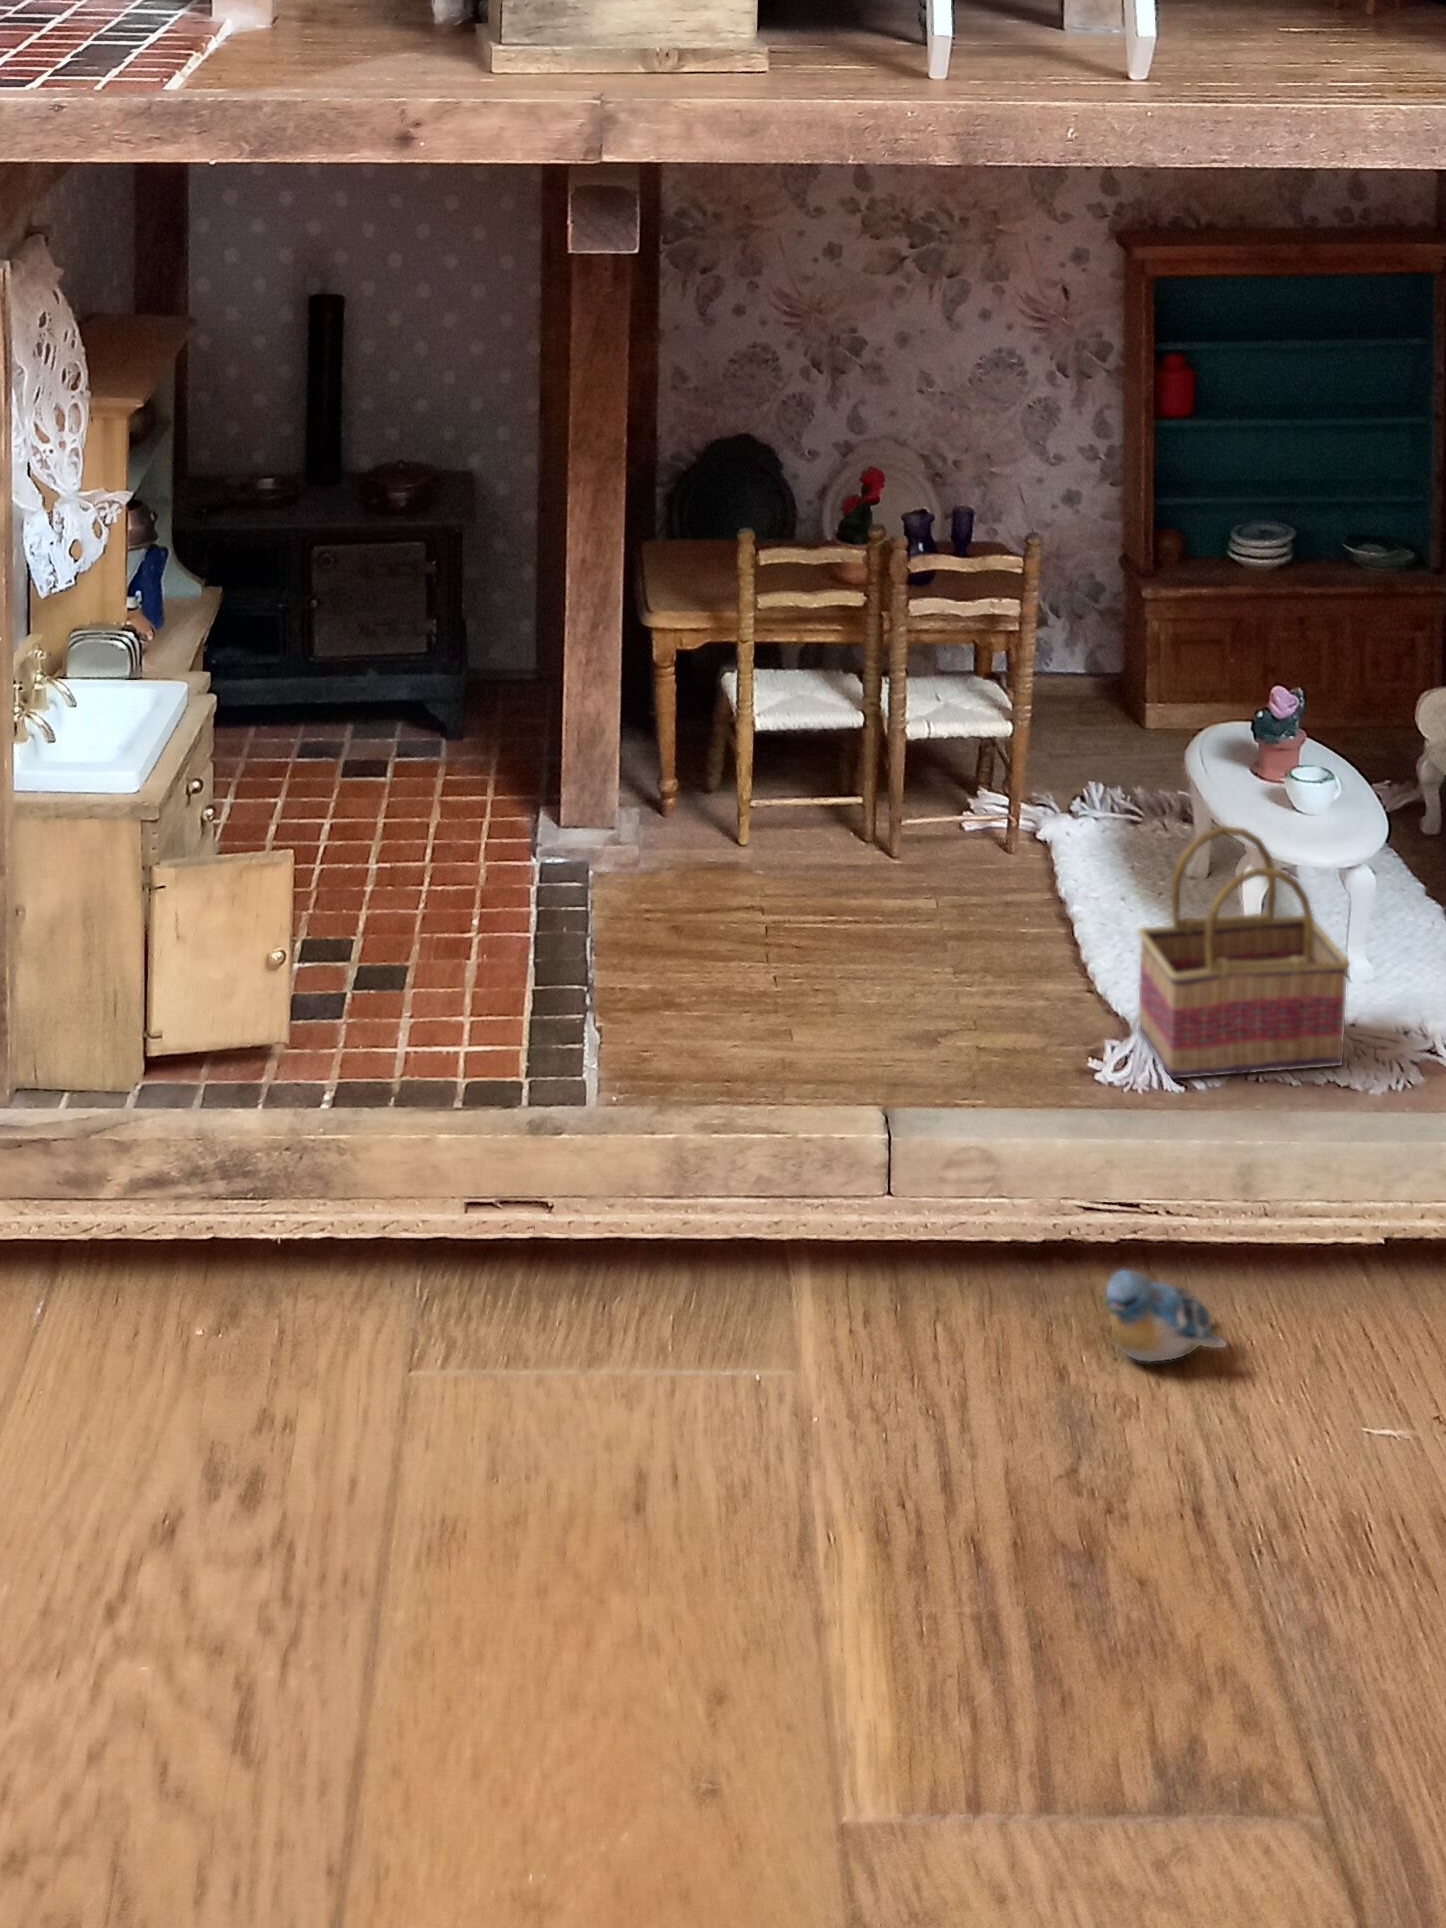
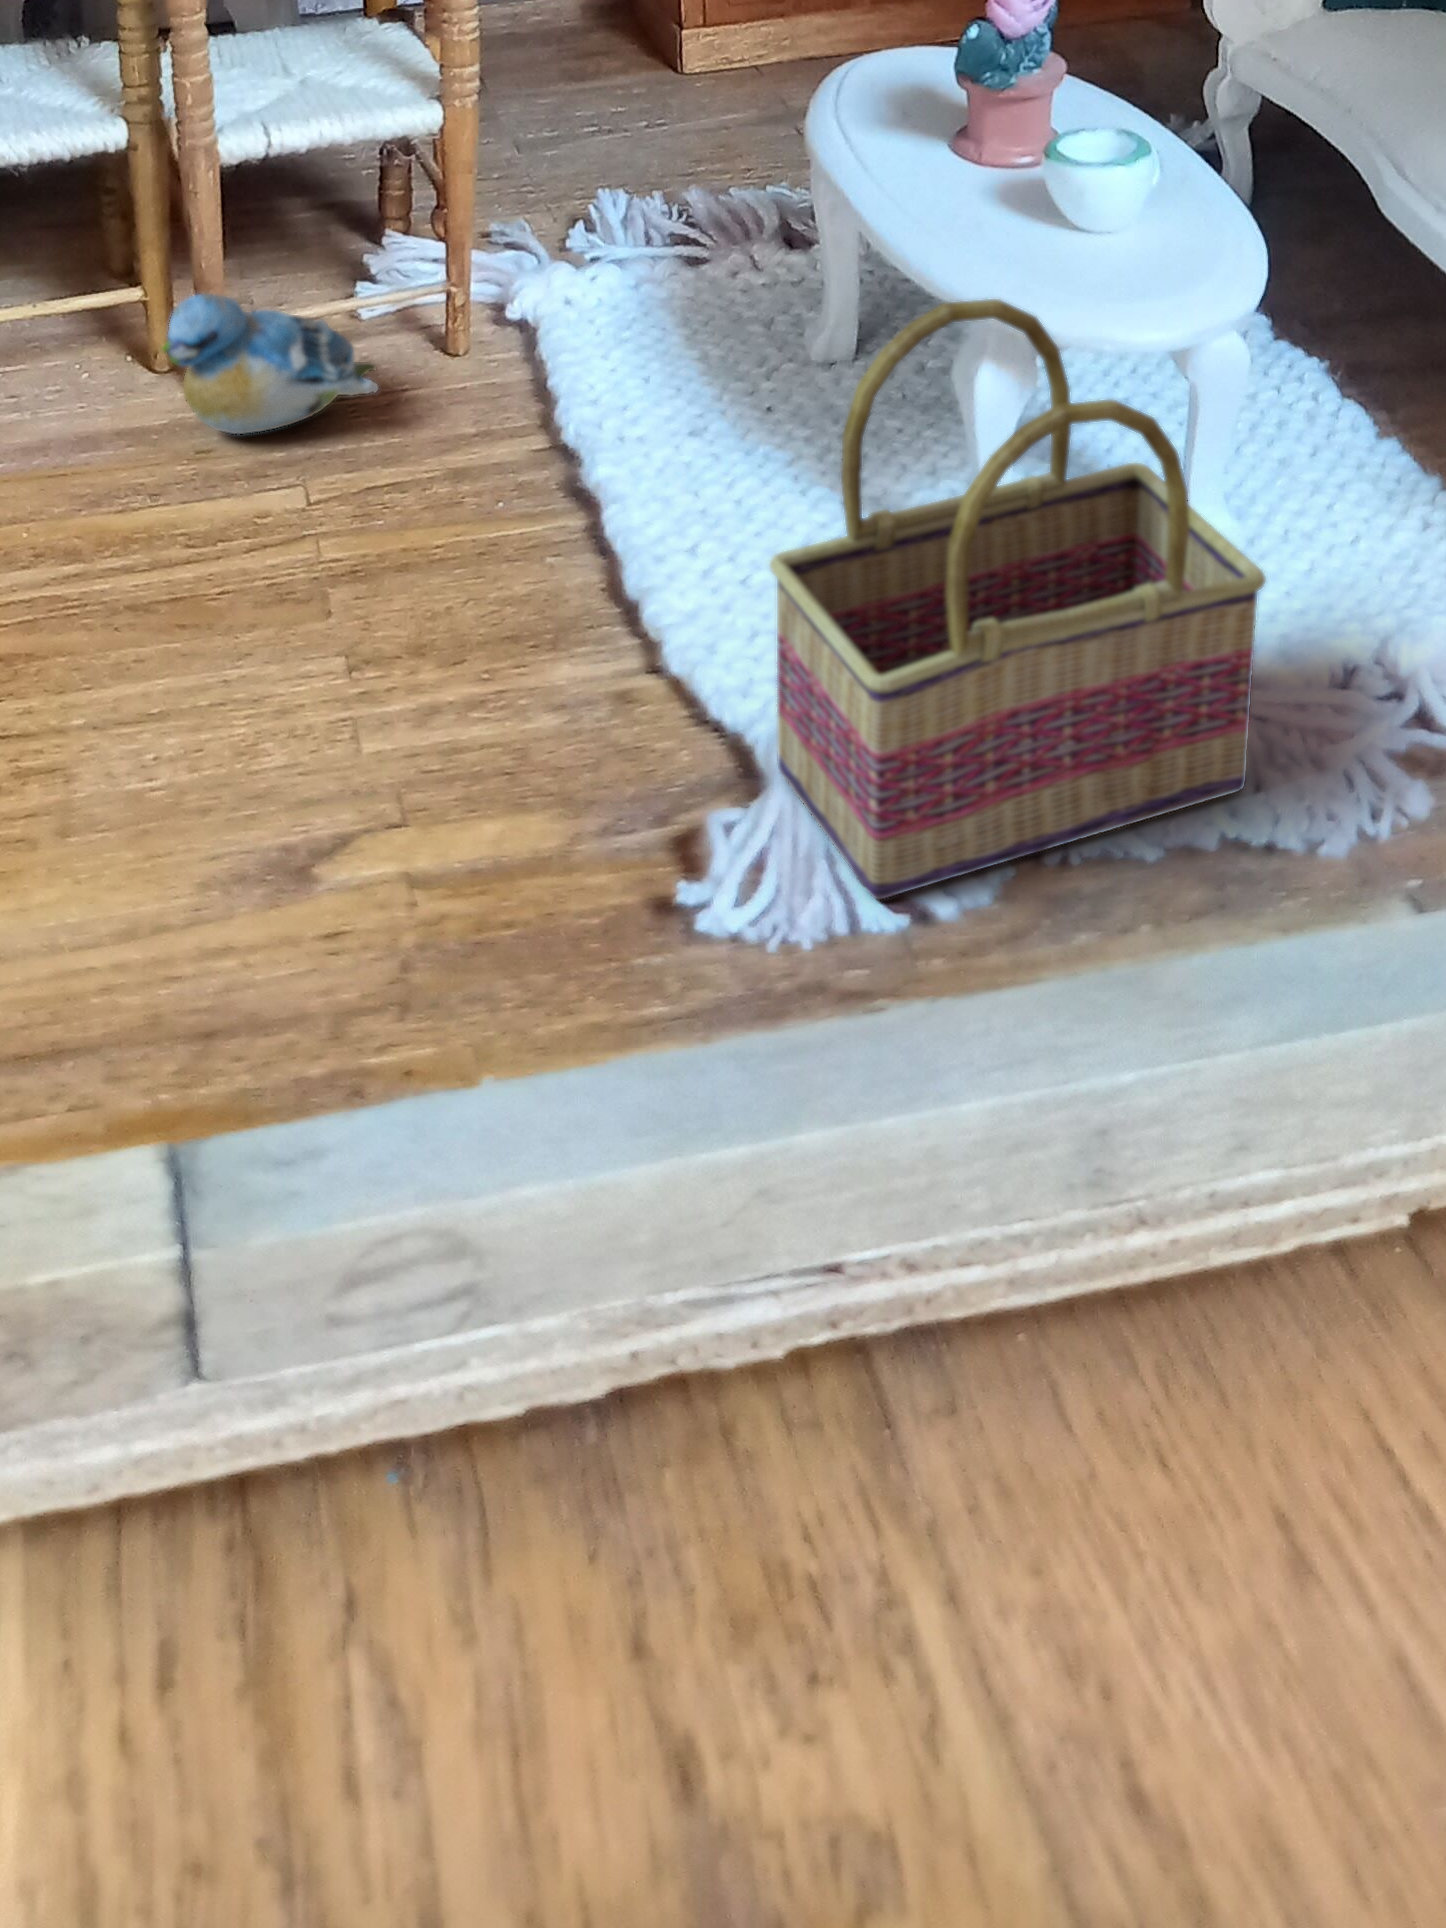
plush toy: present [1103,1270,1226,1361] -> present [162,294,378,434]

